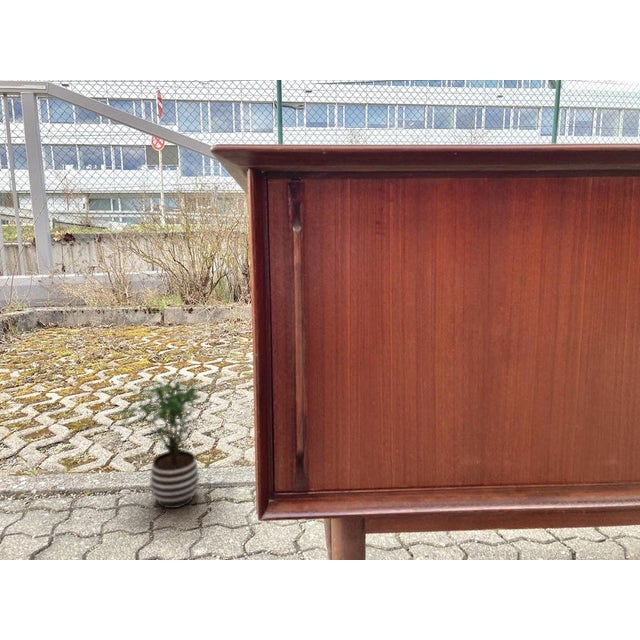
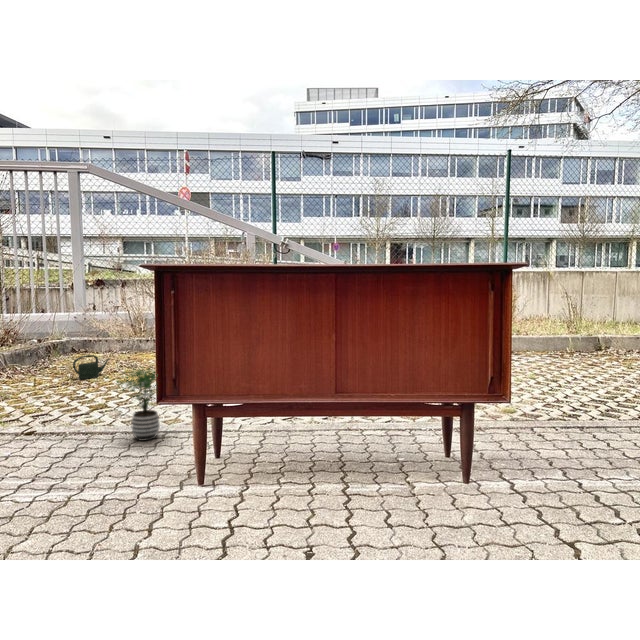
watering can: none [39,337,92,371] -> present [73,355,110,379]

